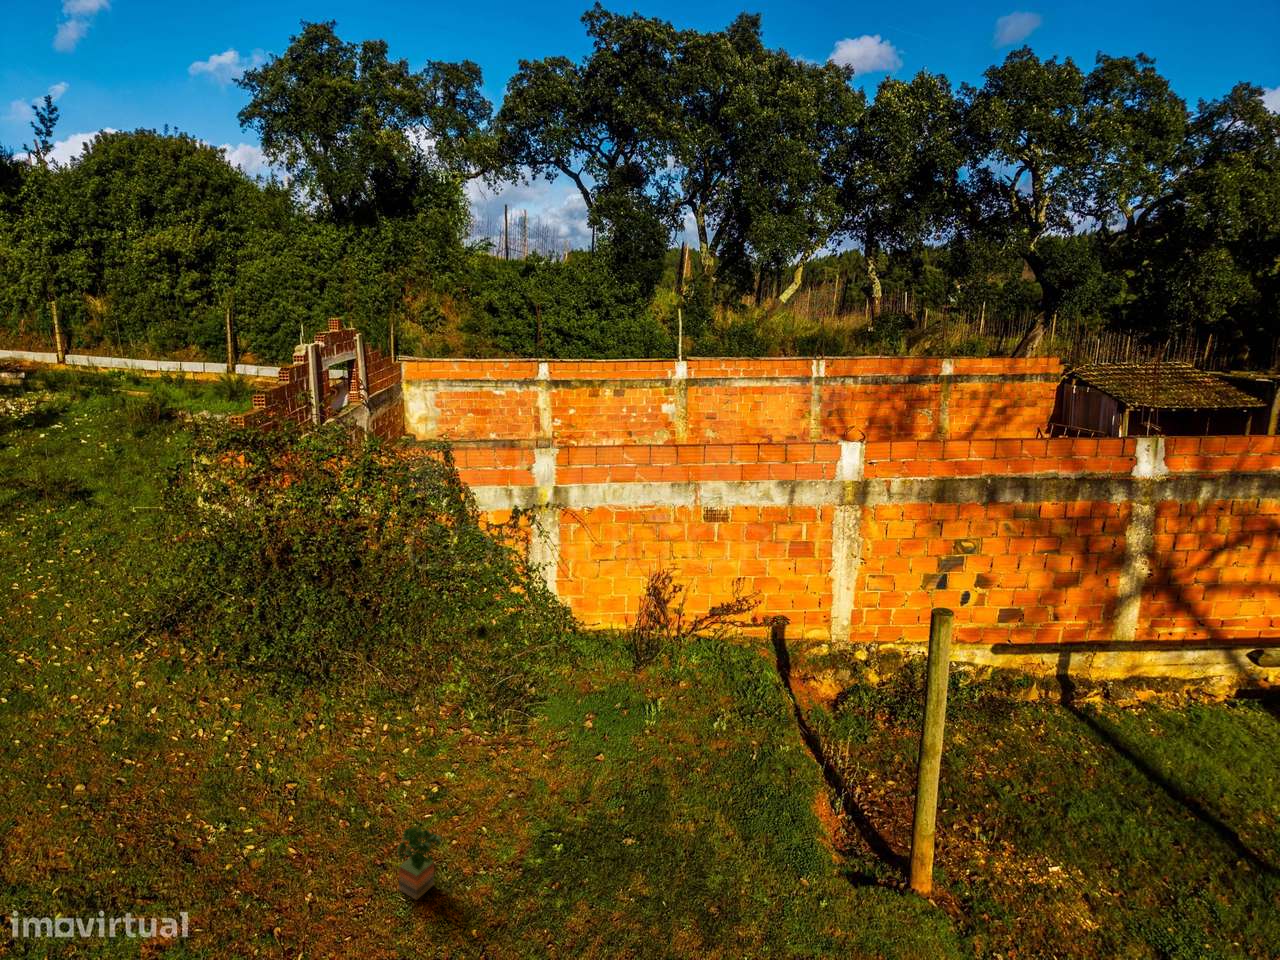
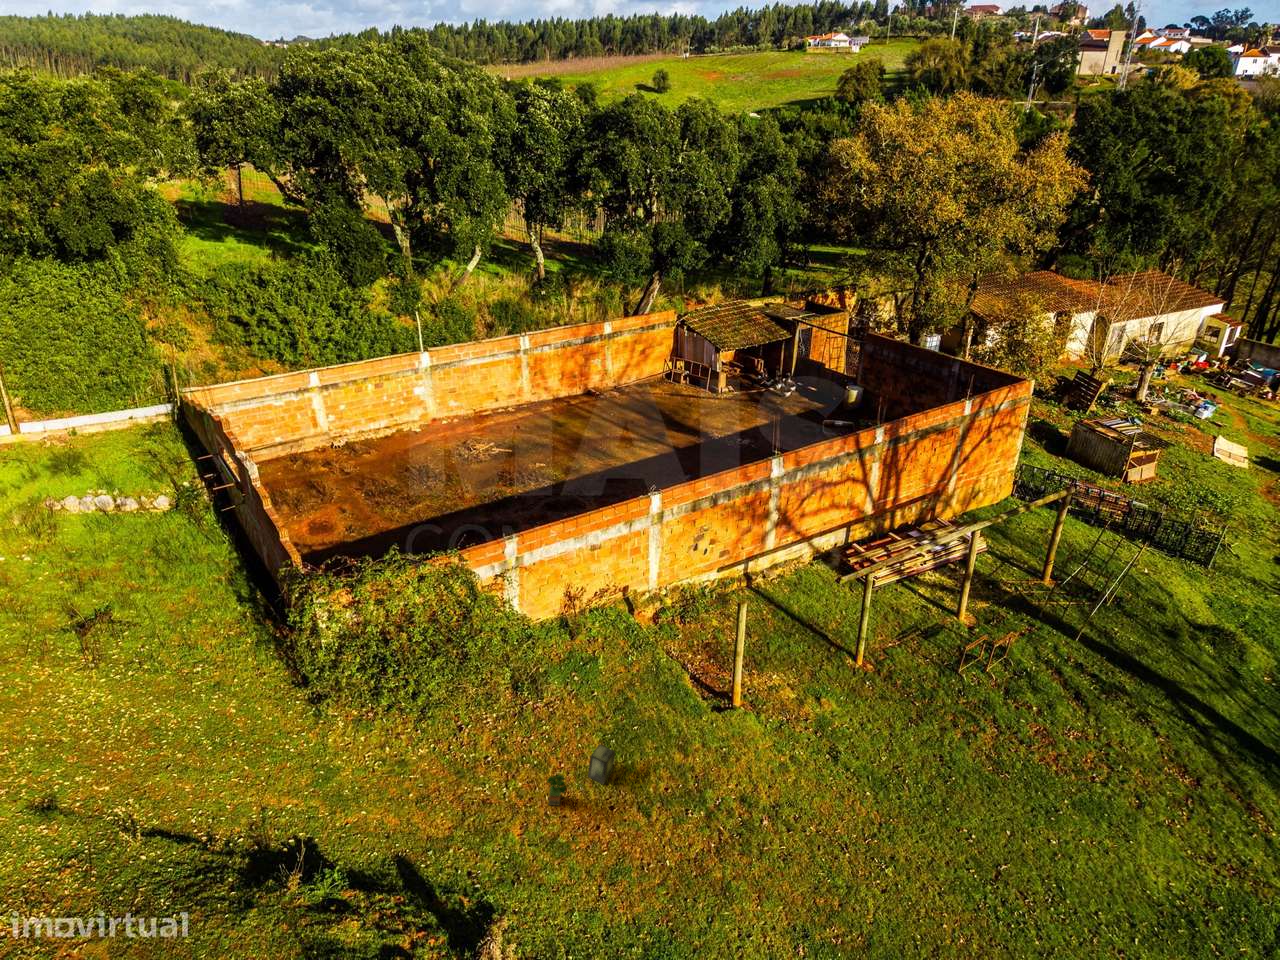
storage box: none [511,811,567,903] -> present [588,744,615,784]

